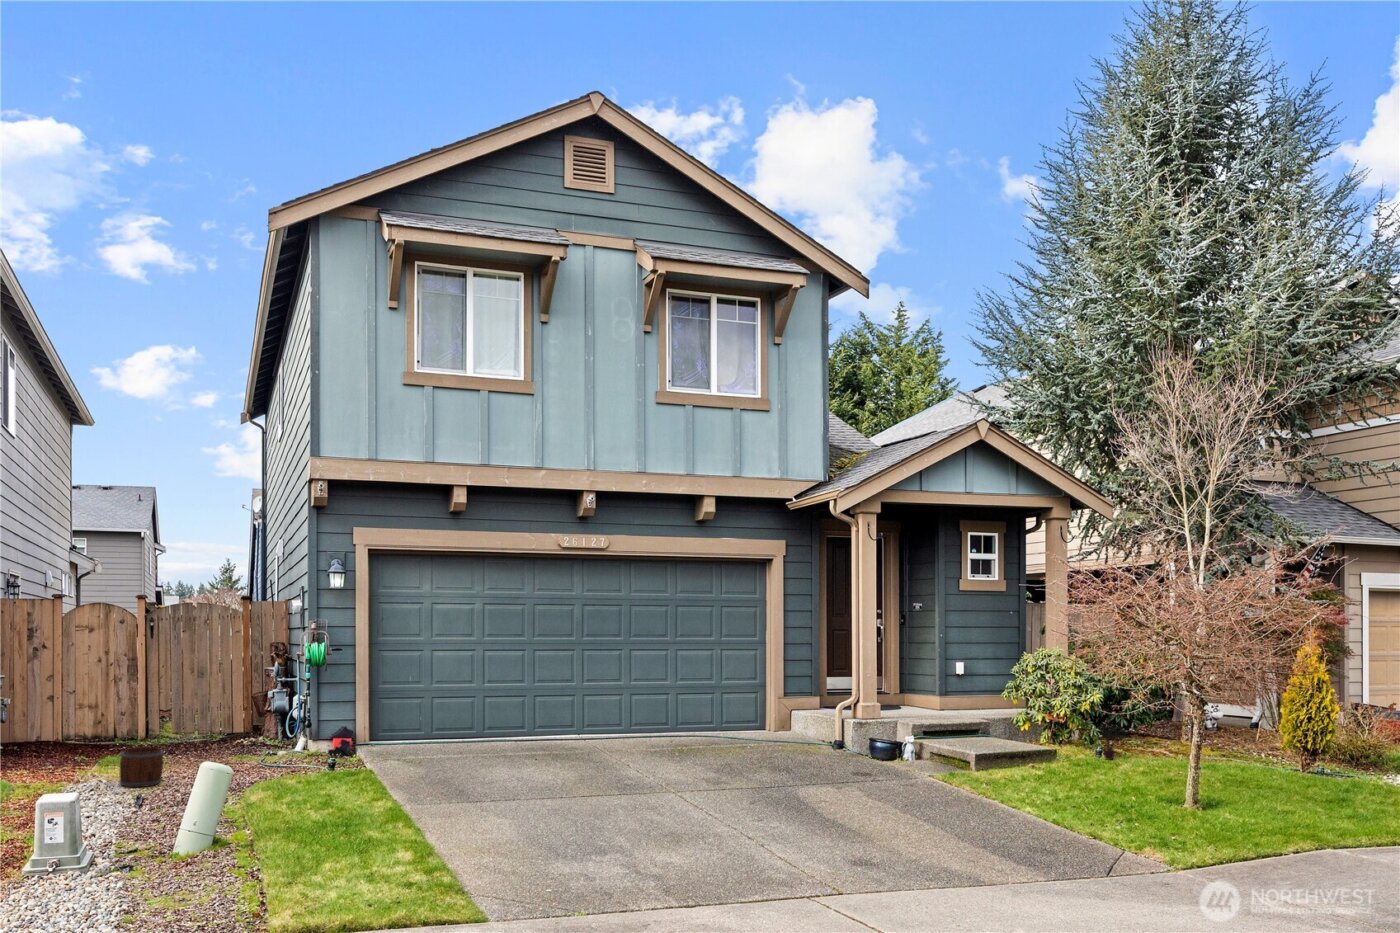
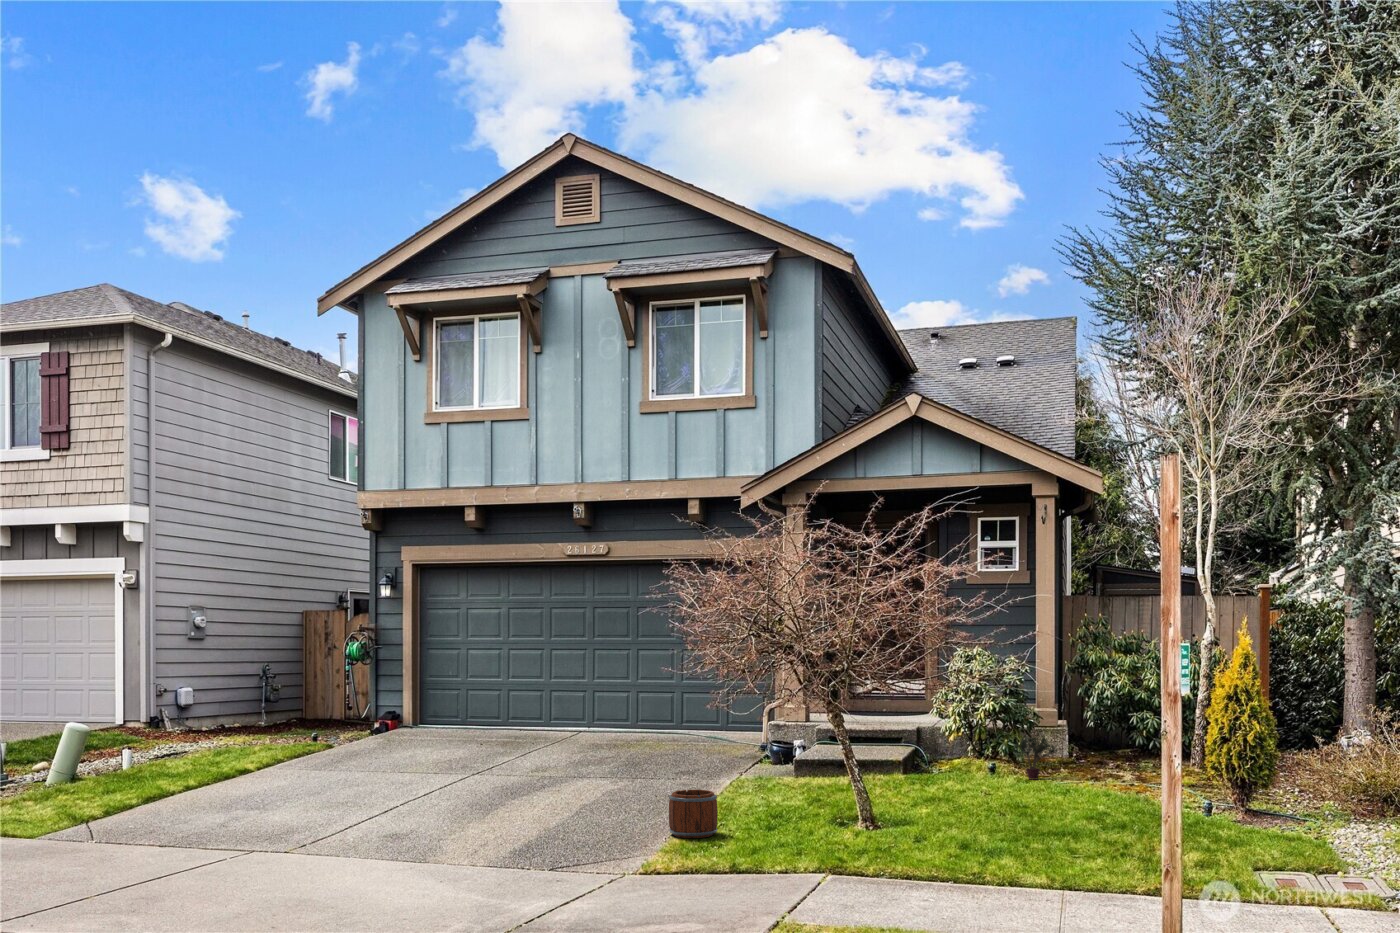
bucket: present [119,747,163,787] -> present [669,790,718,838]

